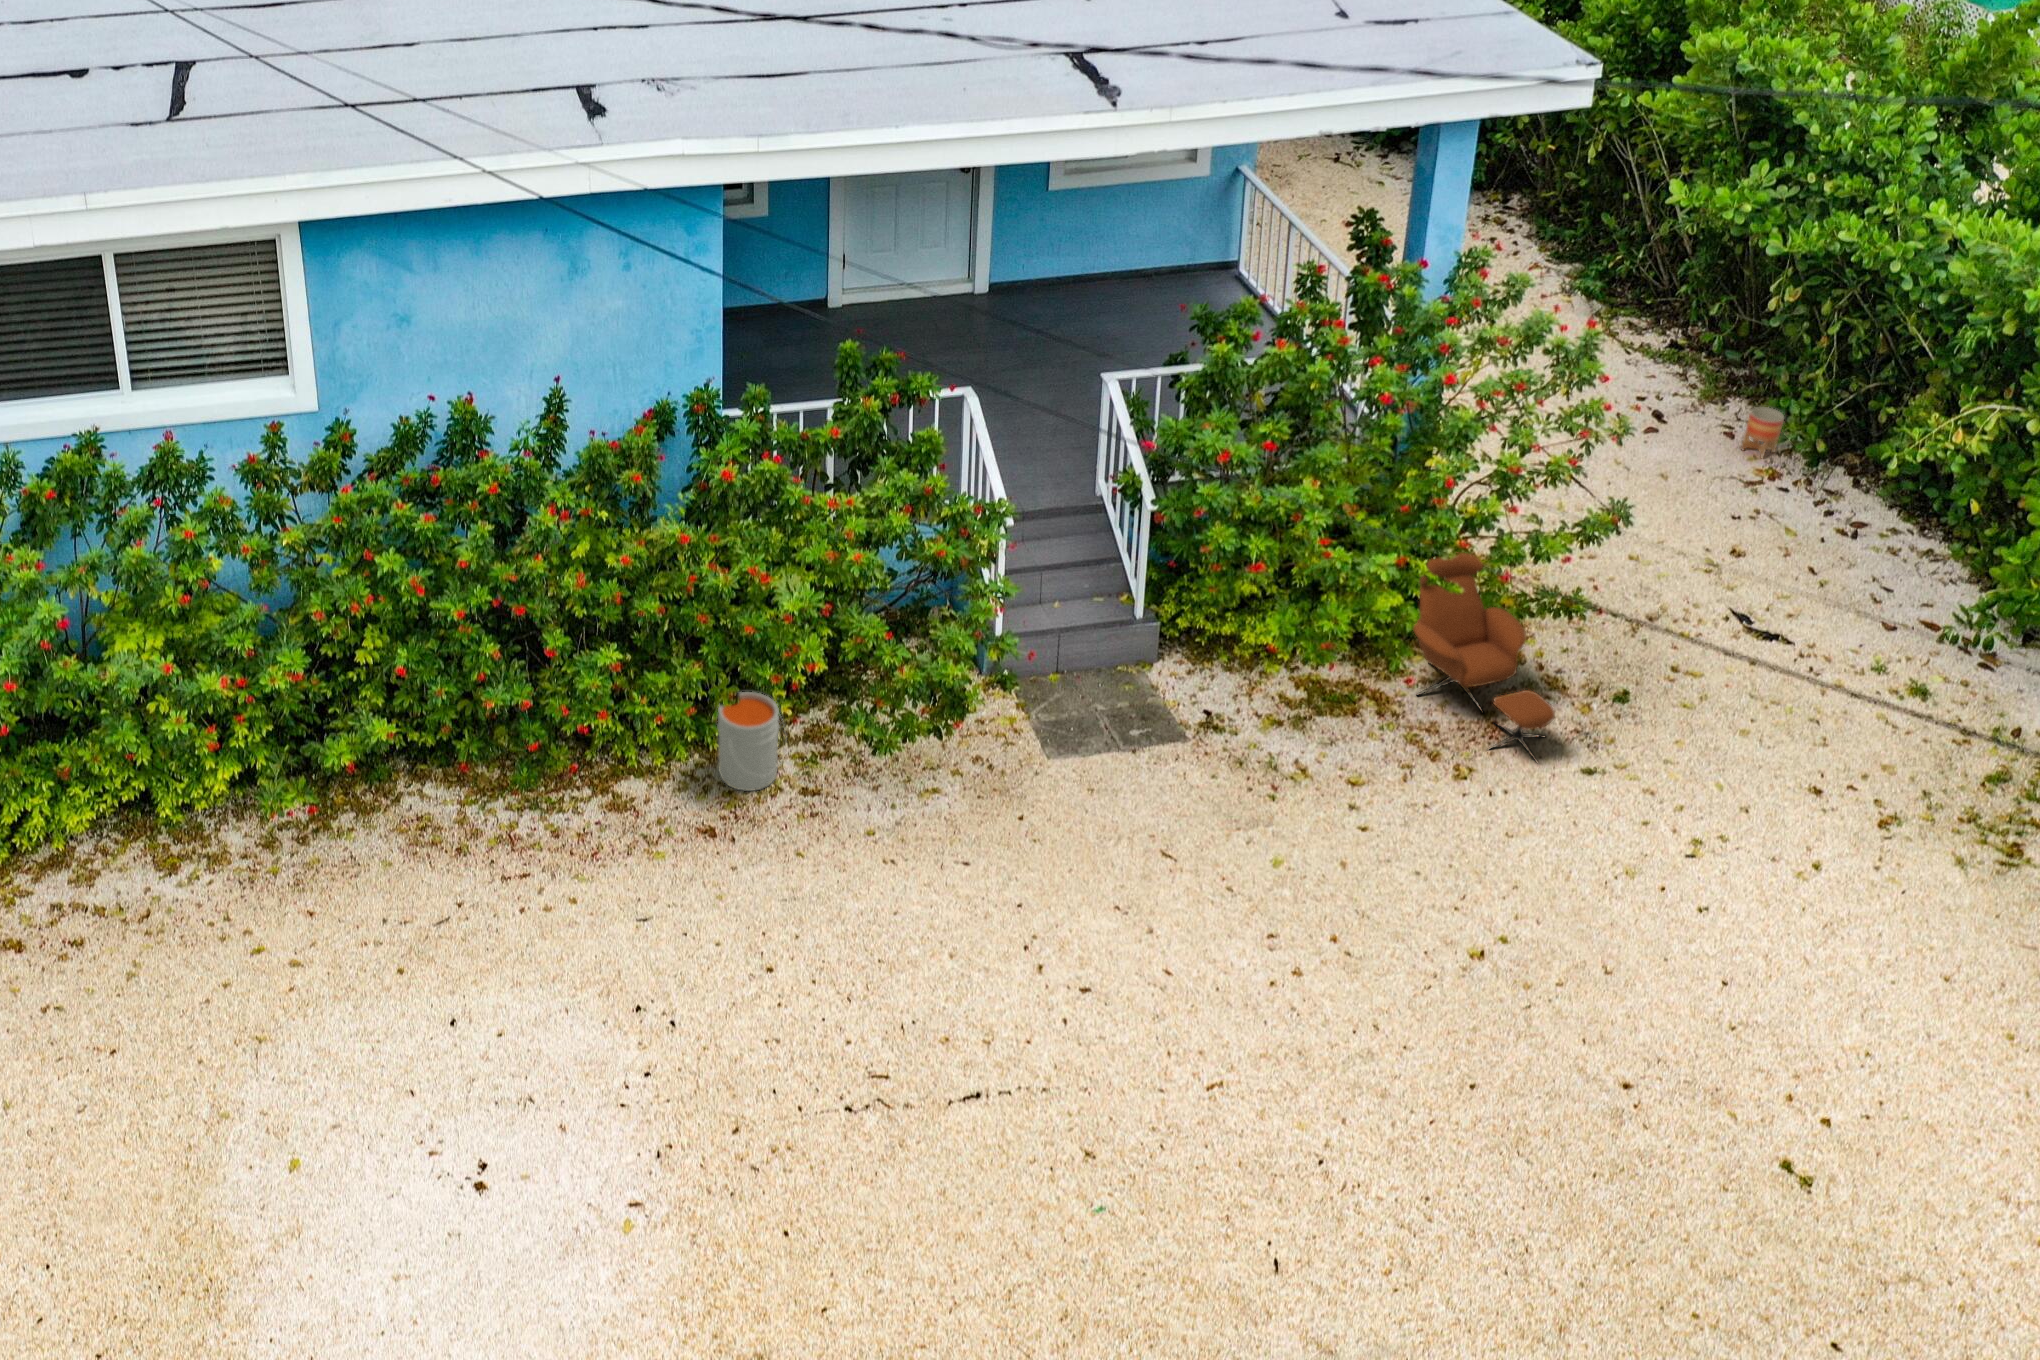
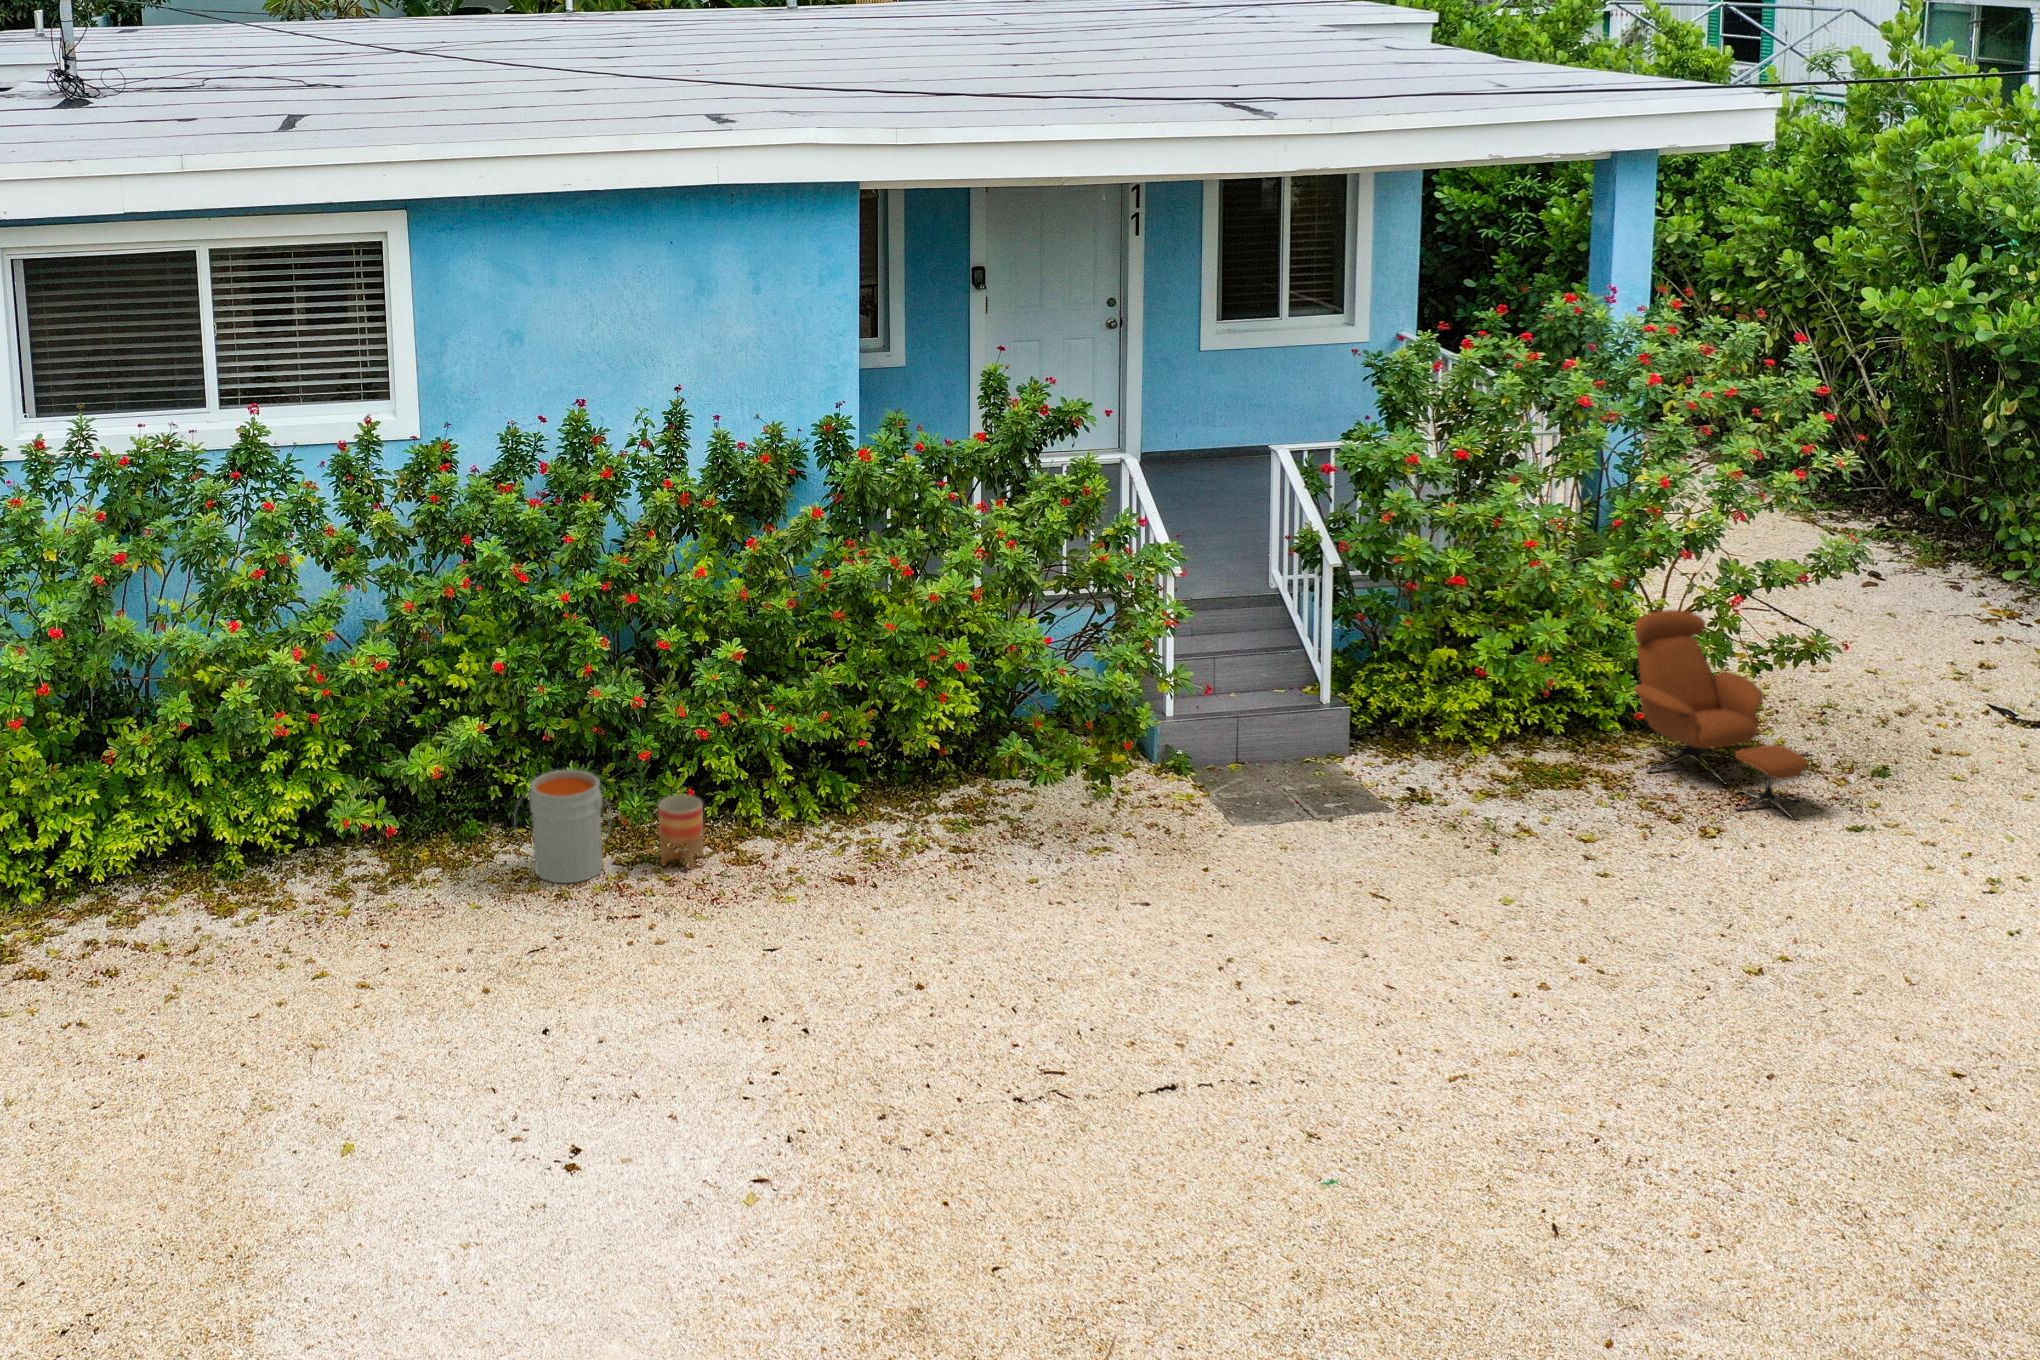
planter: present [1741,407,1784,458] -> present [658,795,703,869]
bucket: present [717,692,783,791] -> present [514,770,603,884]

